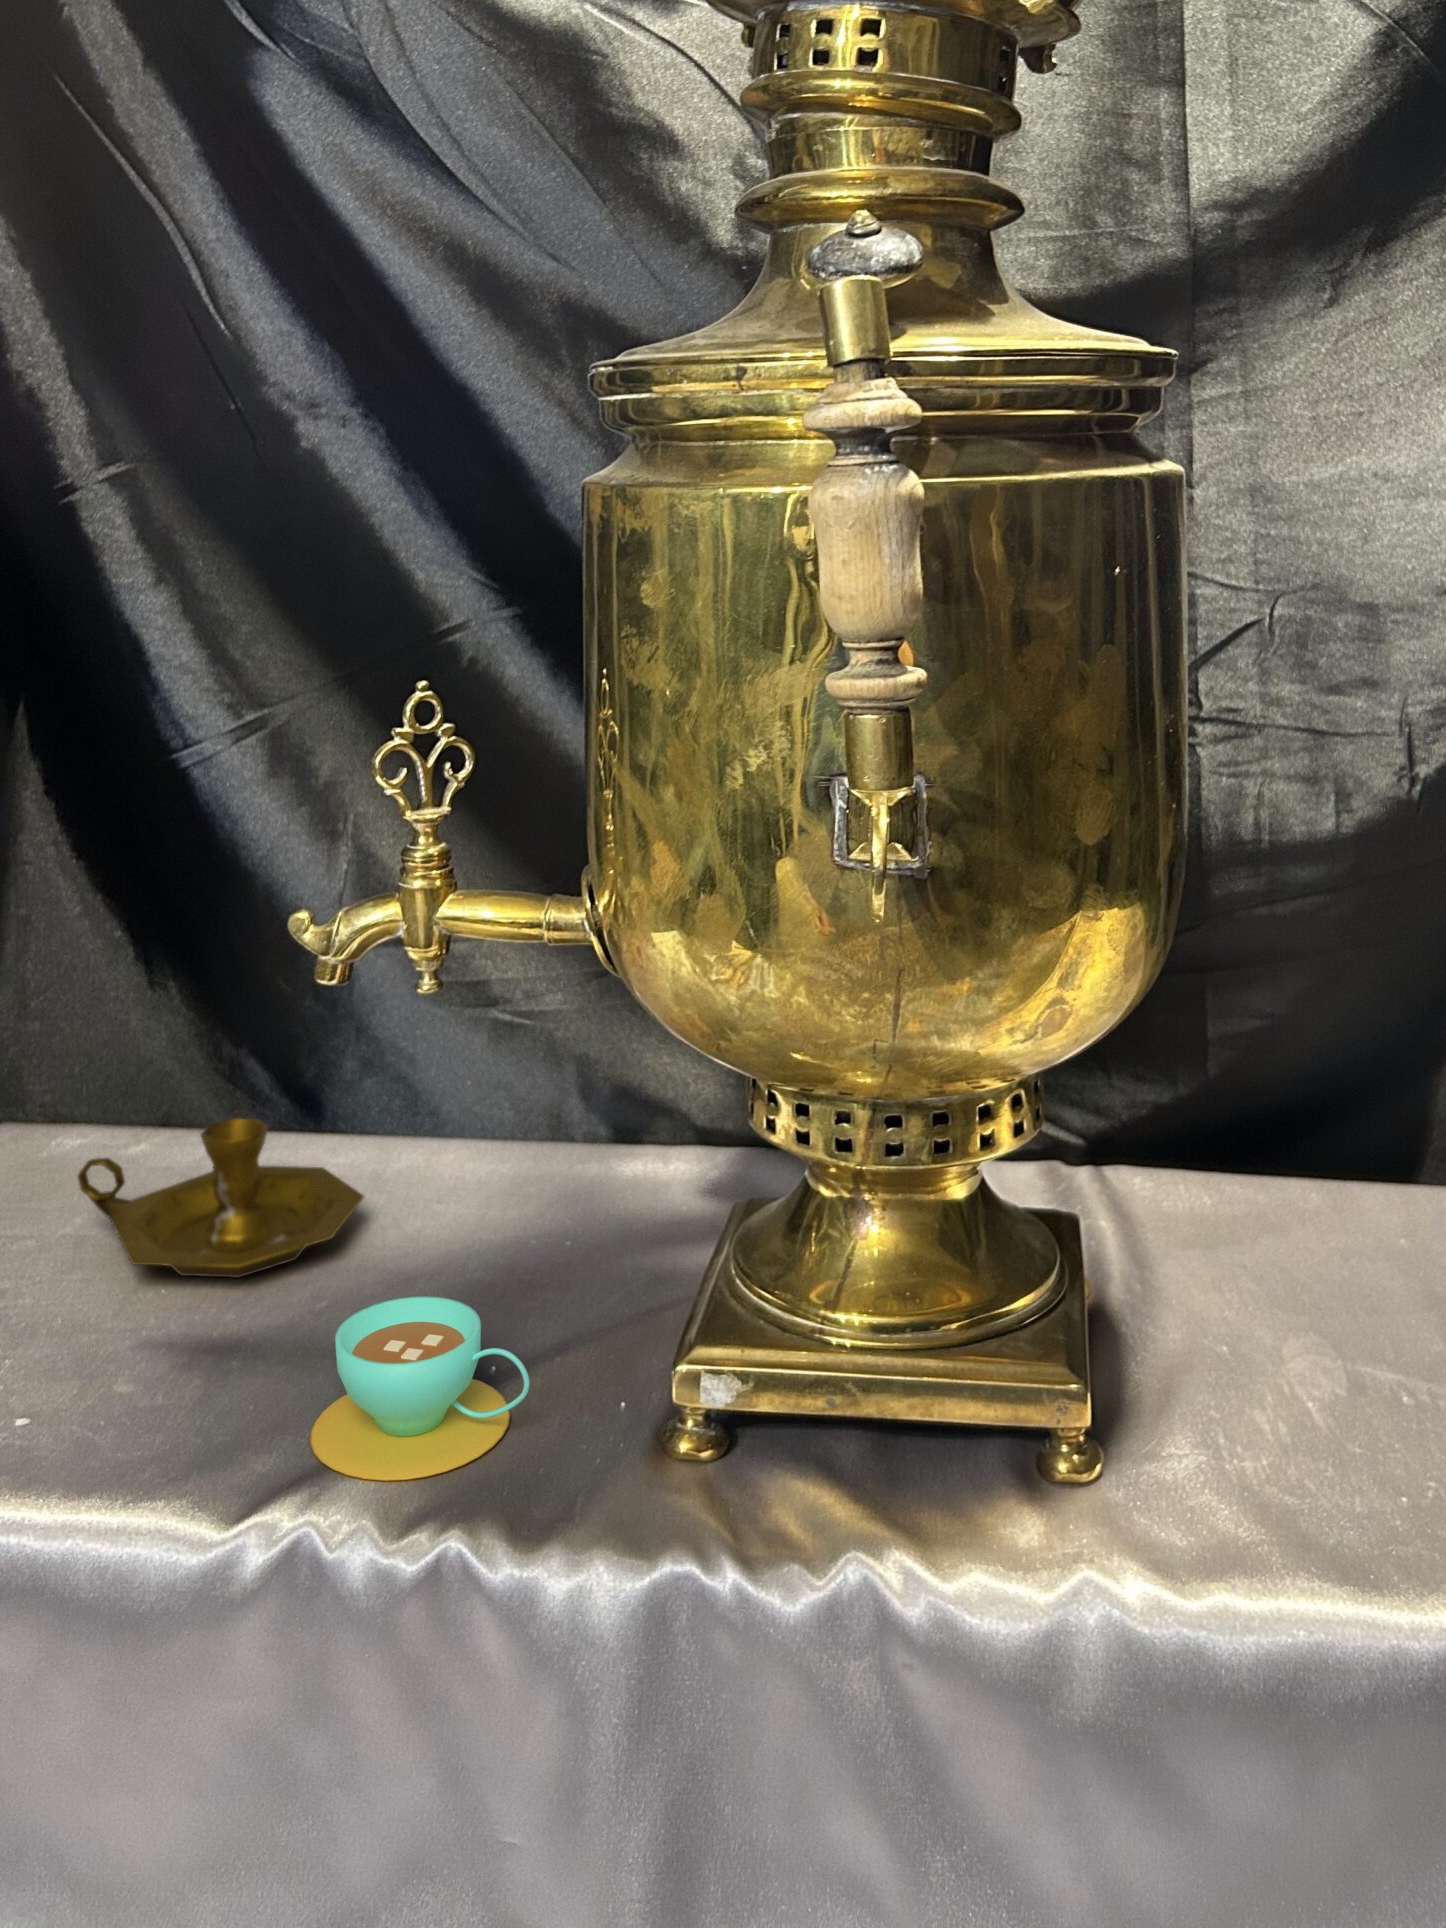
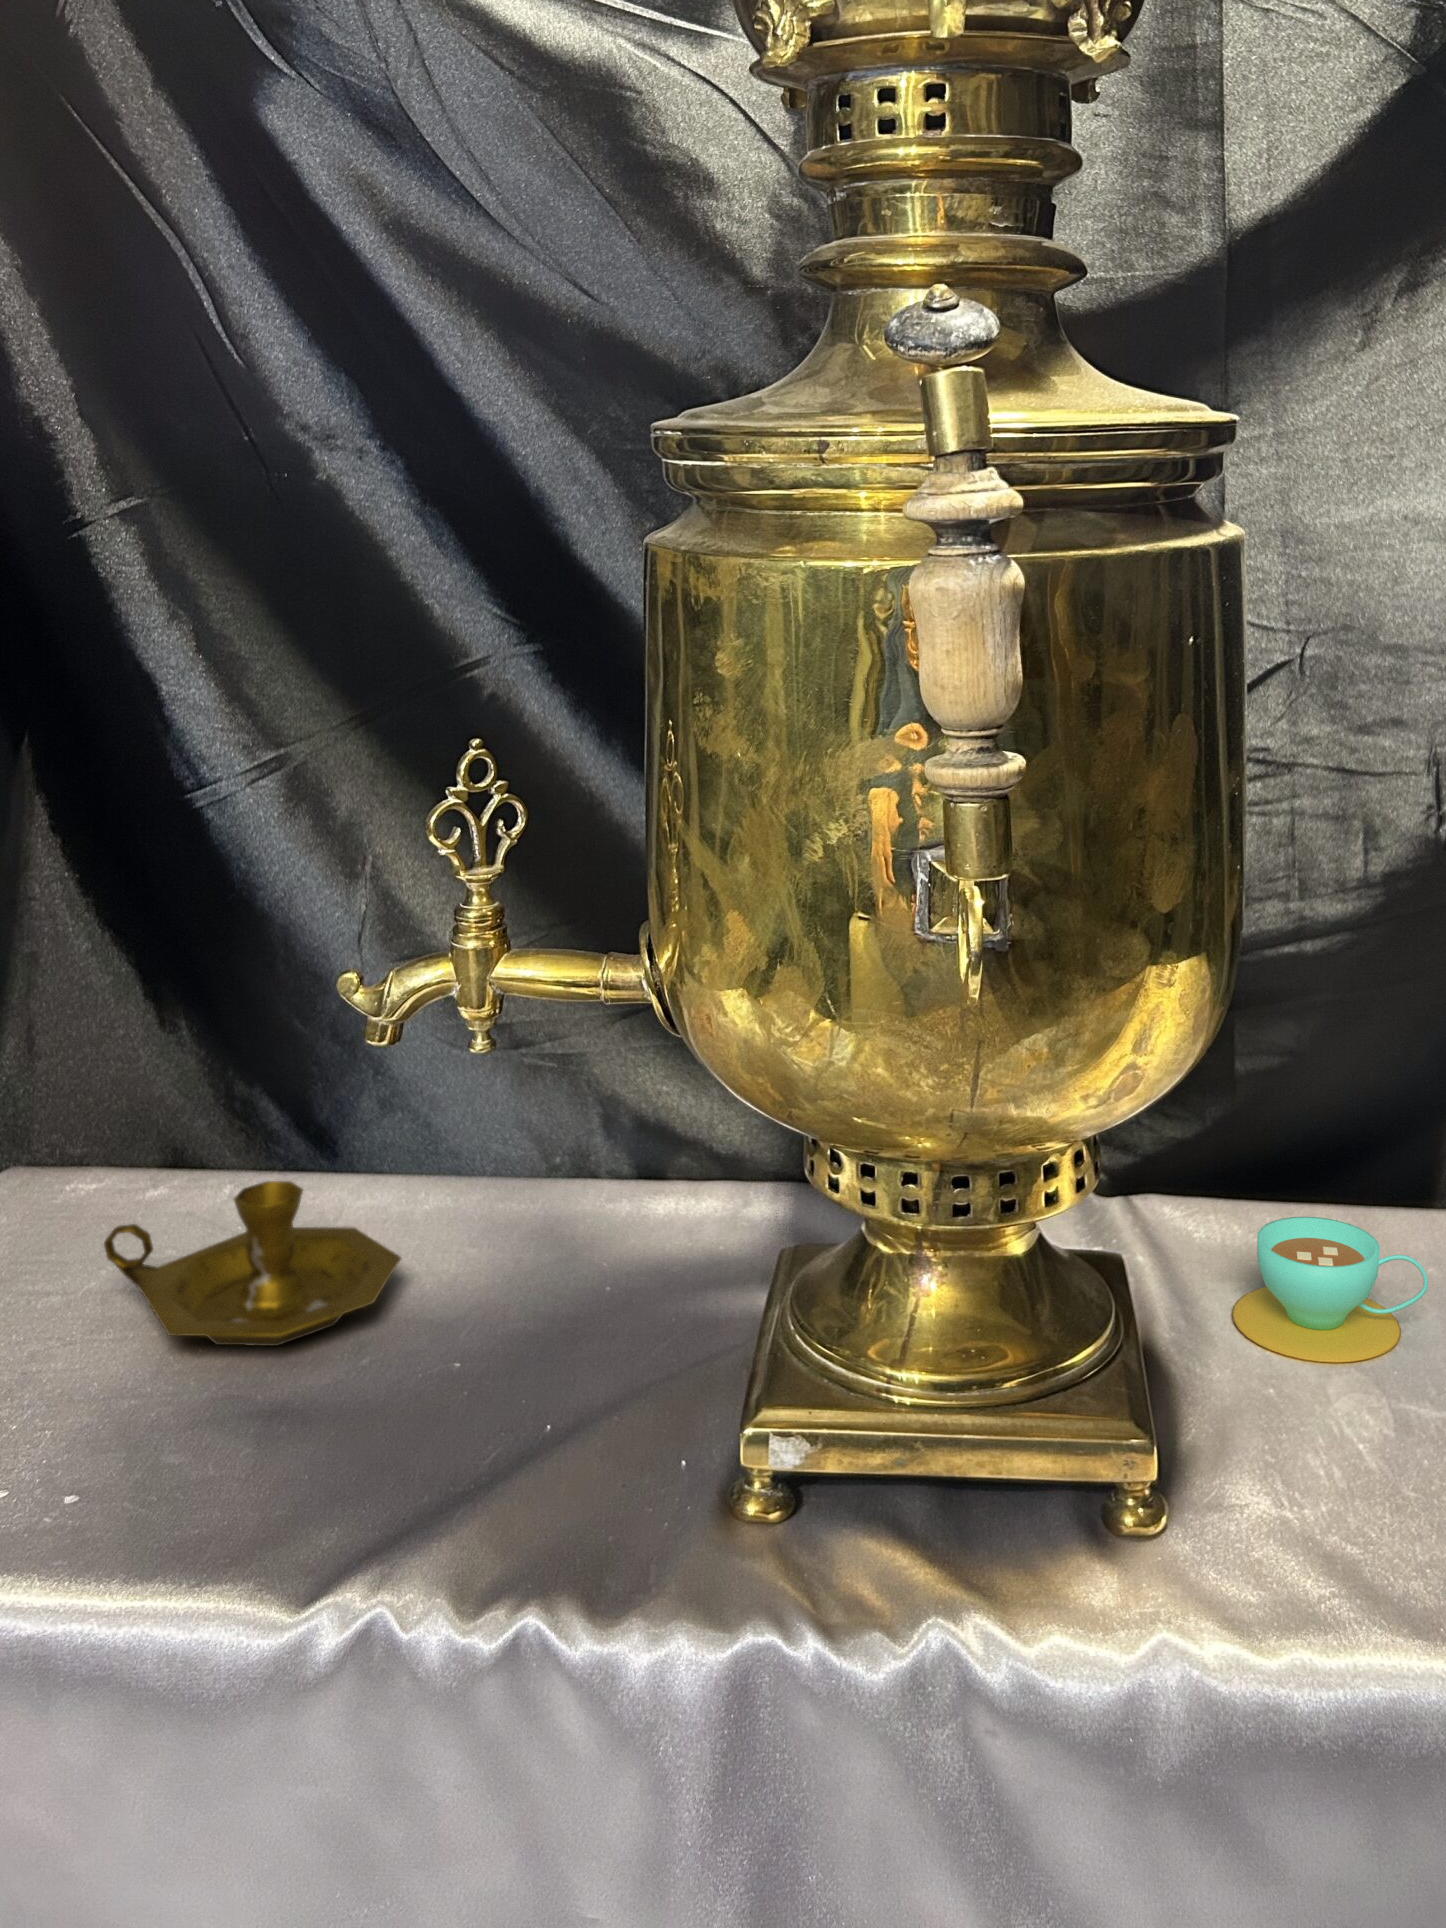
teacup: present [310,1296,530,1481] -> present [1232,1217,1428,1362]

